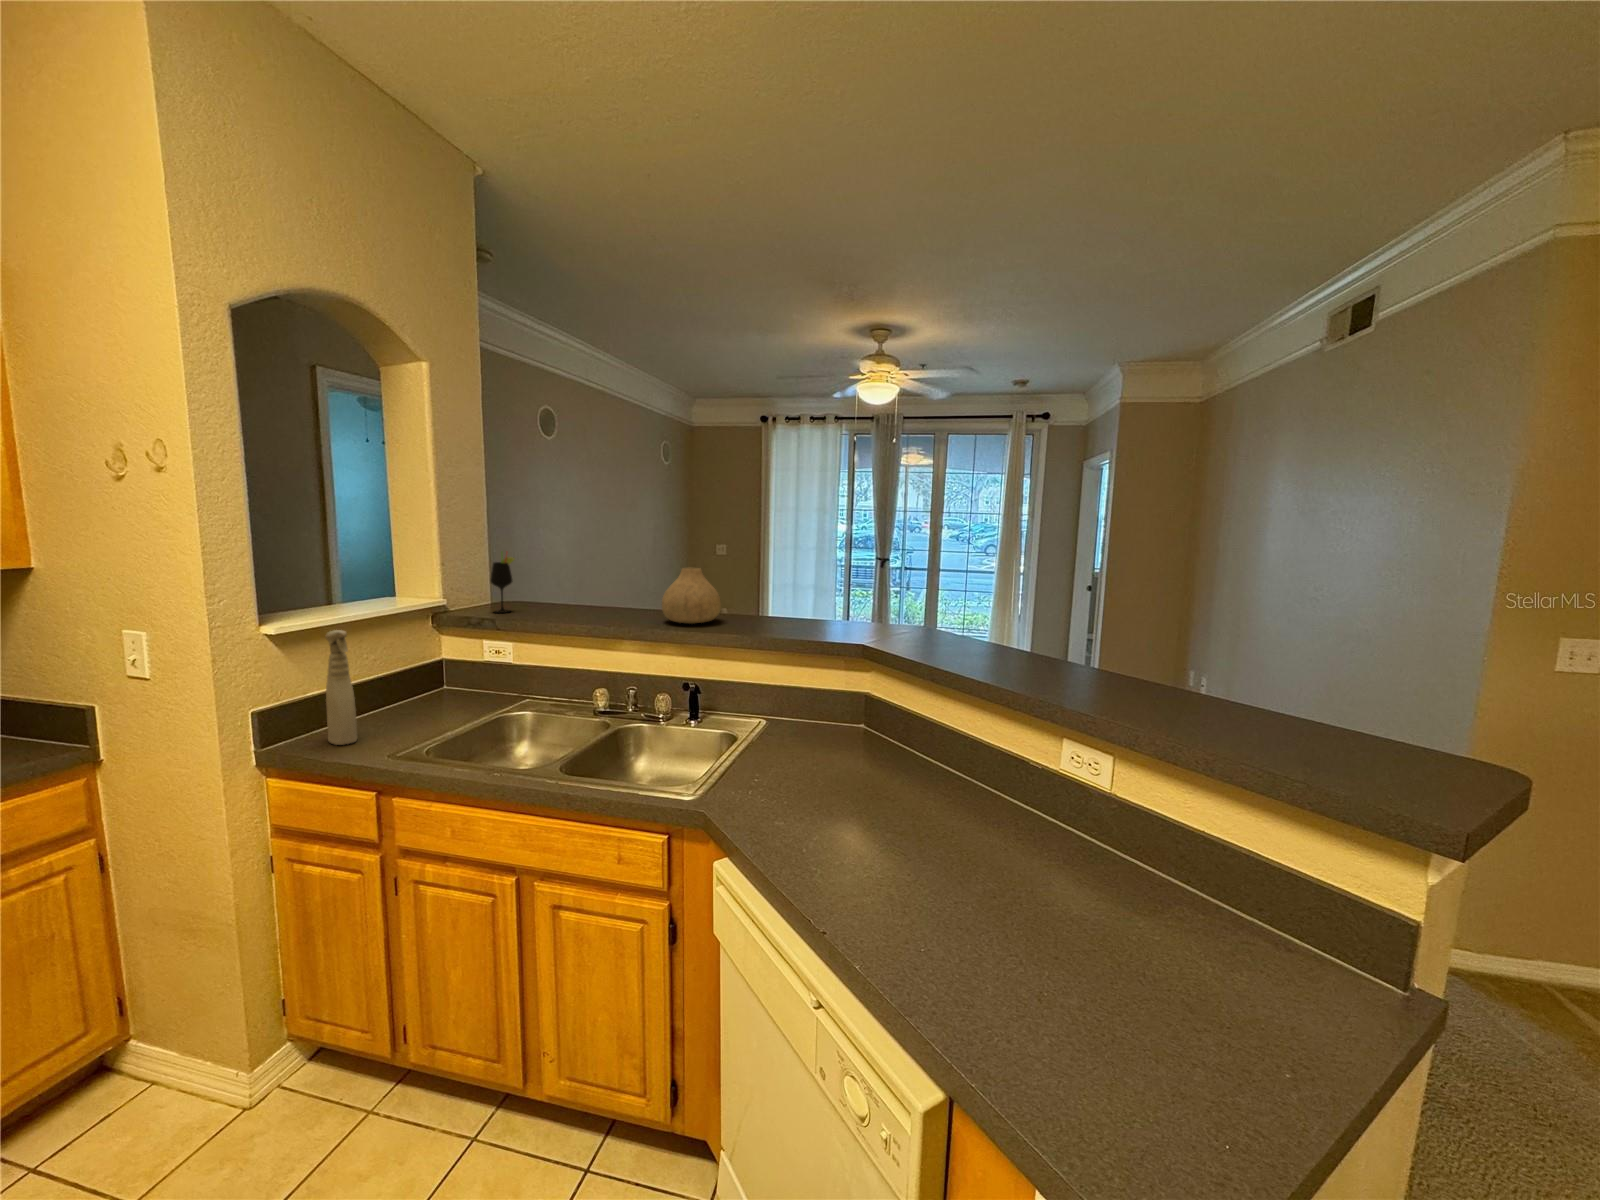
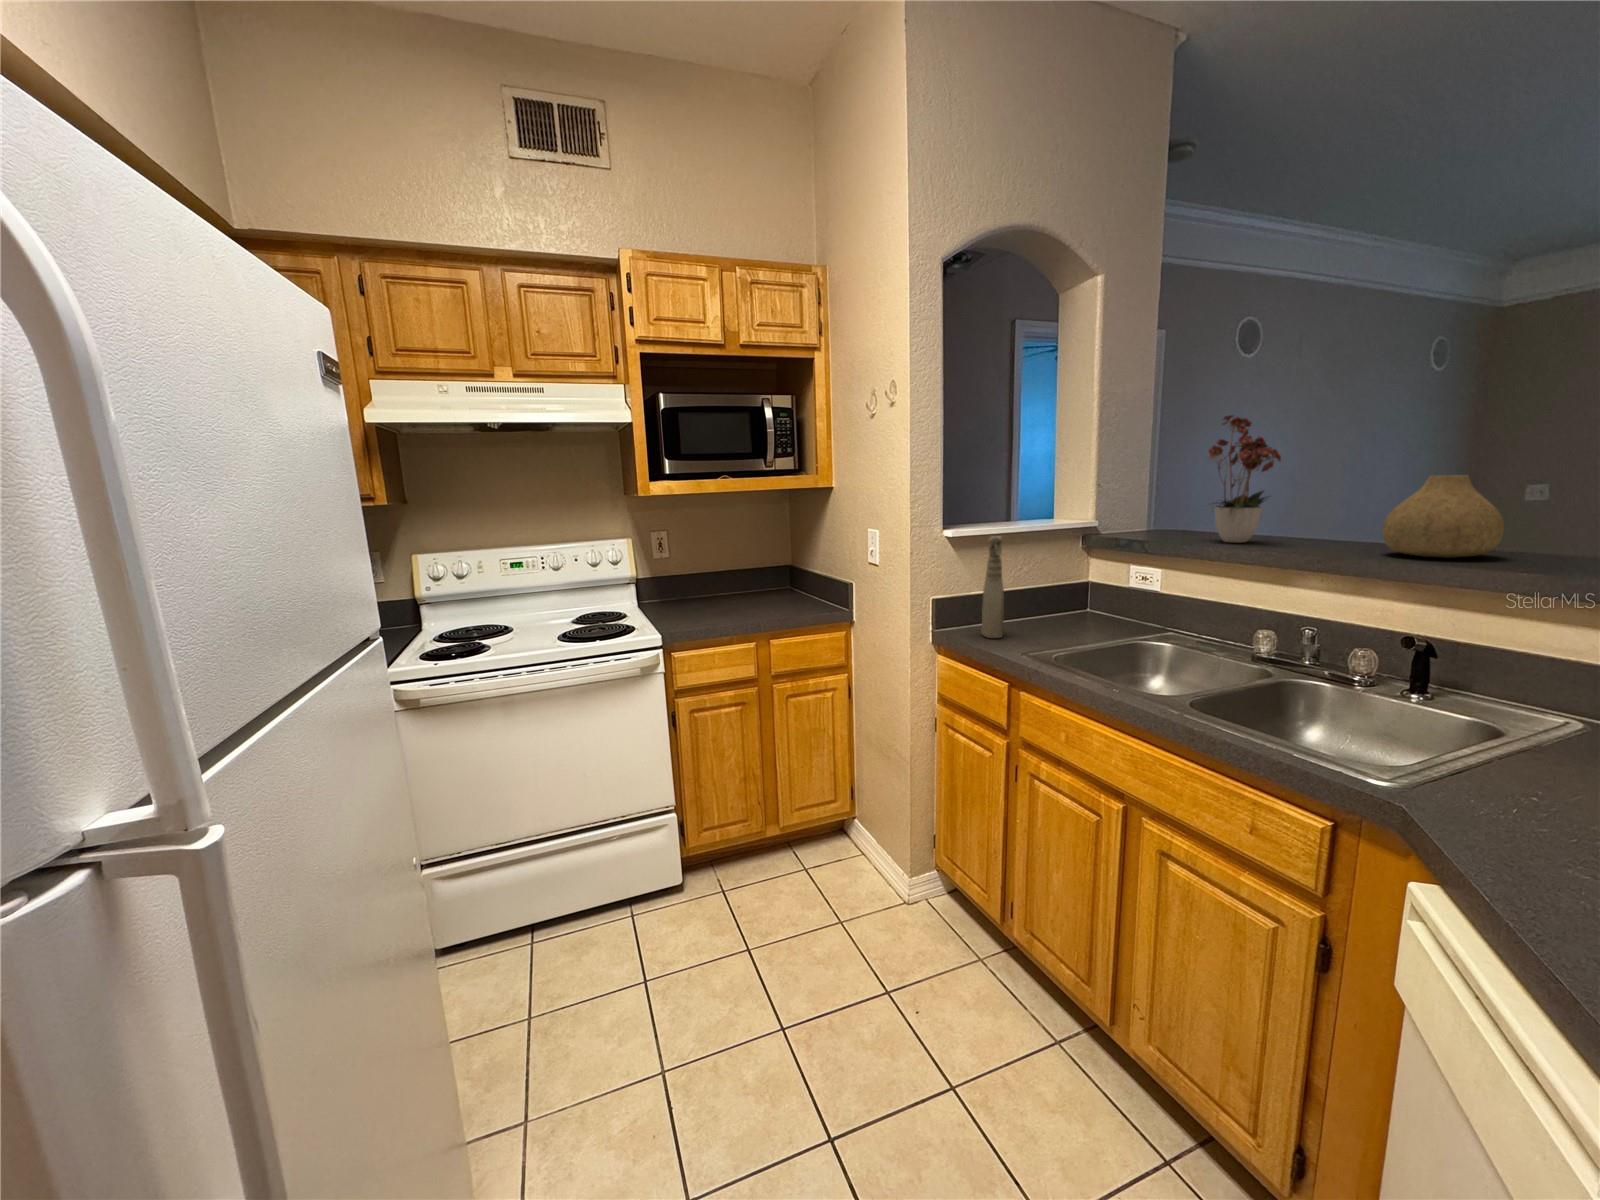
flower arrangement: none [534,505,599,616] -> present [1208,415,1281,542]
wine glass: present [490,552,514,613] -> none [1147,468,1178,537]

